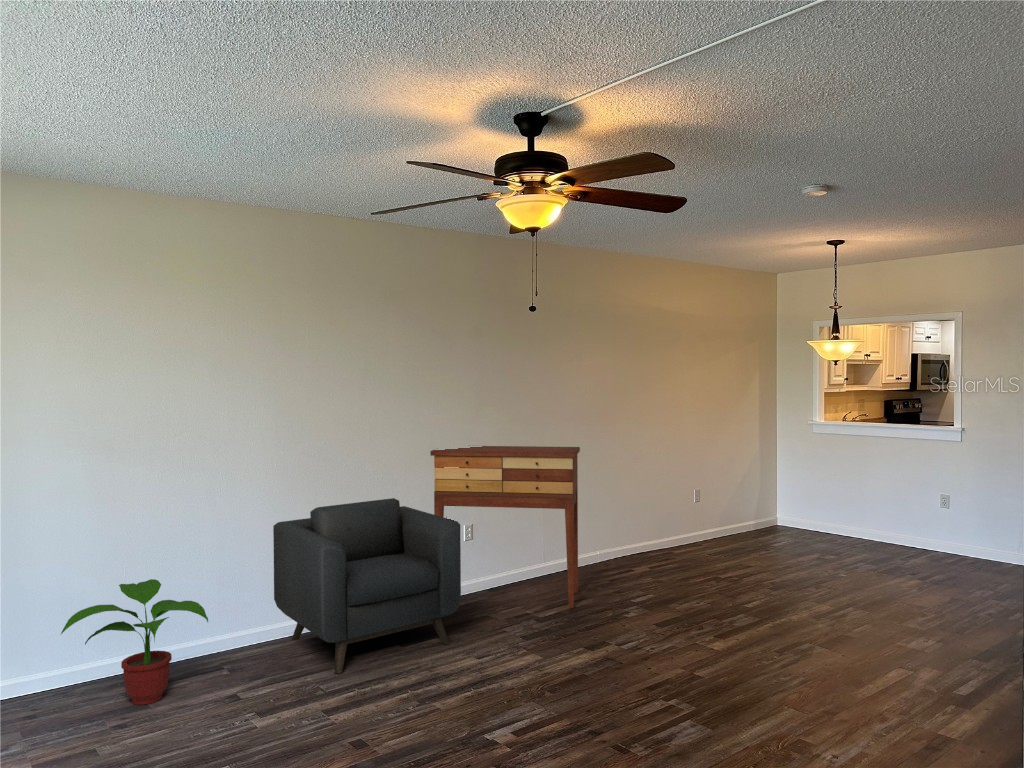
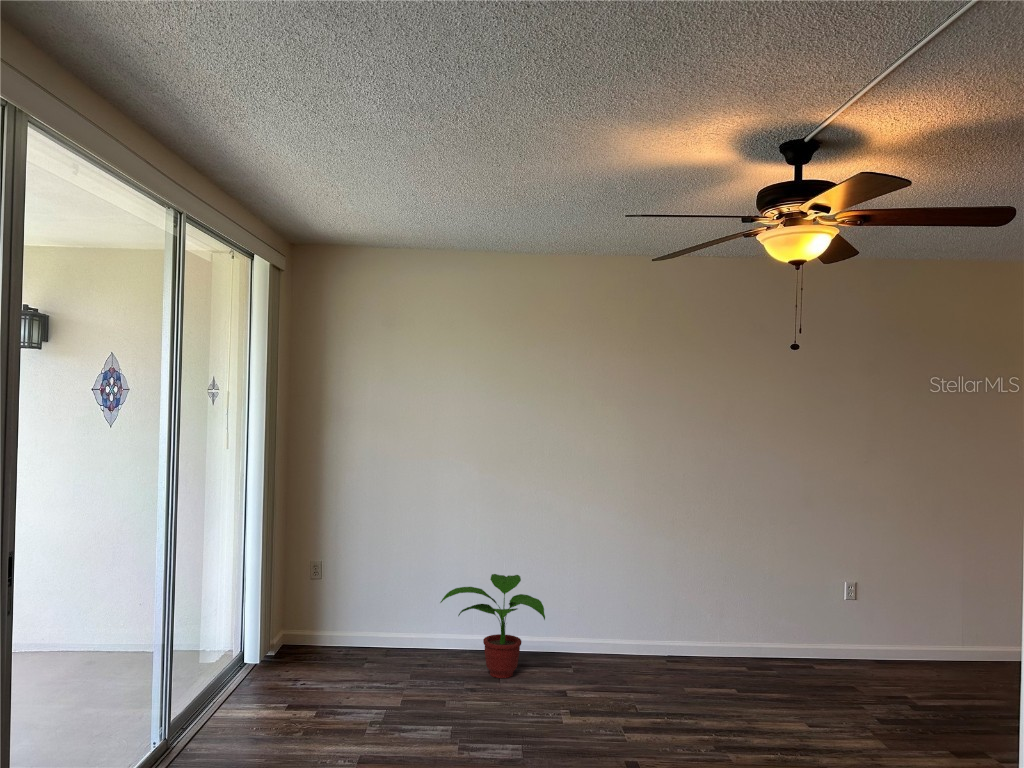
console table: present [430,446,580,608] -> none [803,489,1001,707]
armchair: present [273,498,461,673] -> none [625,535,807,704]

